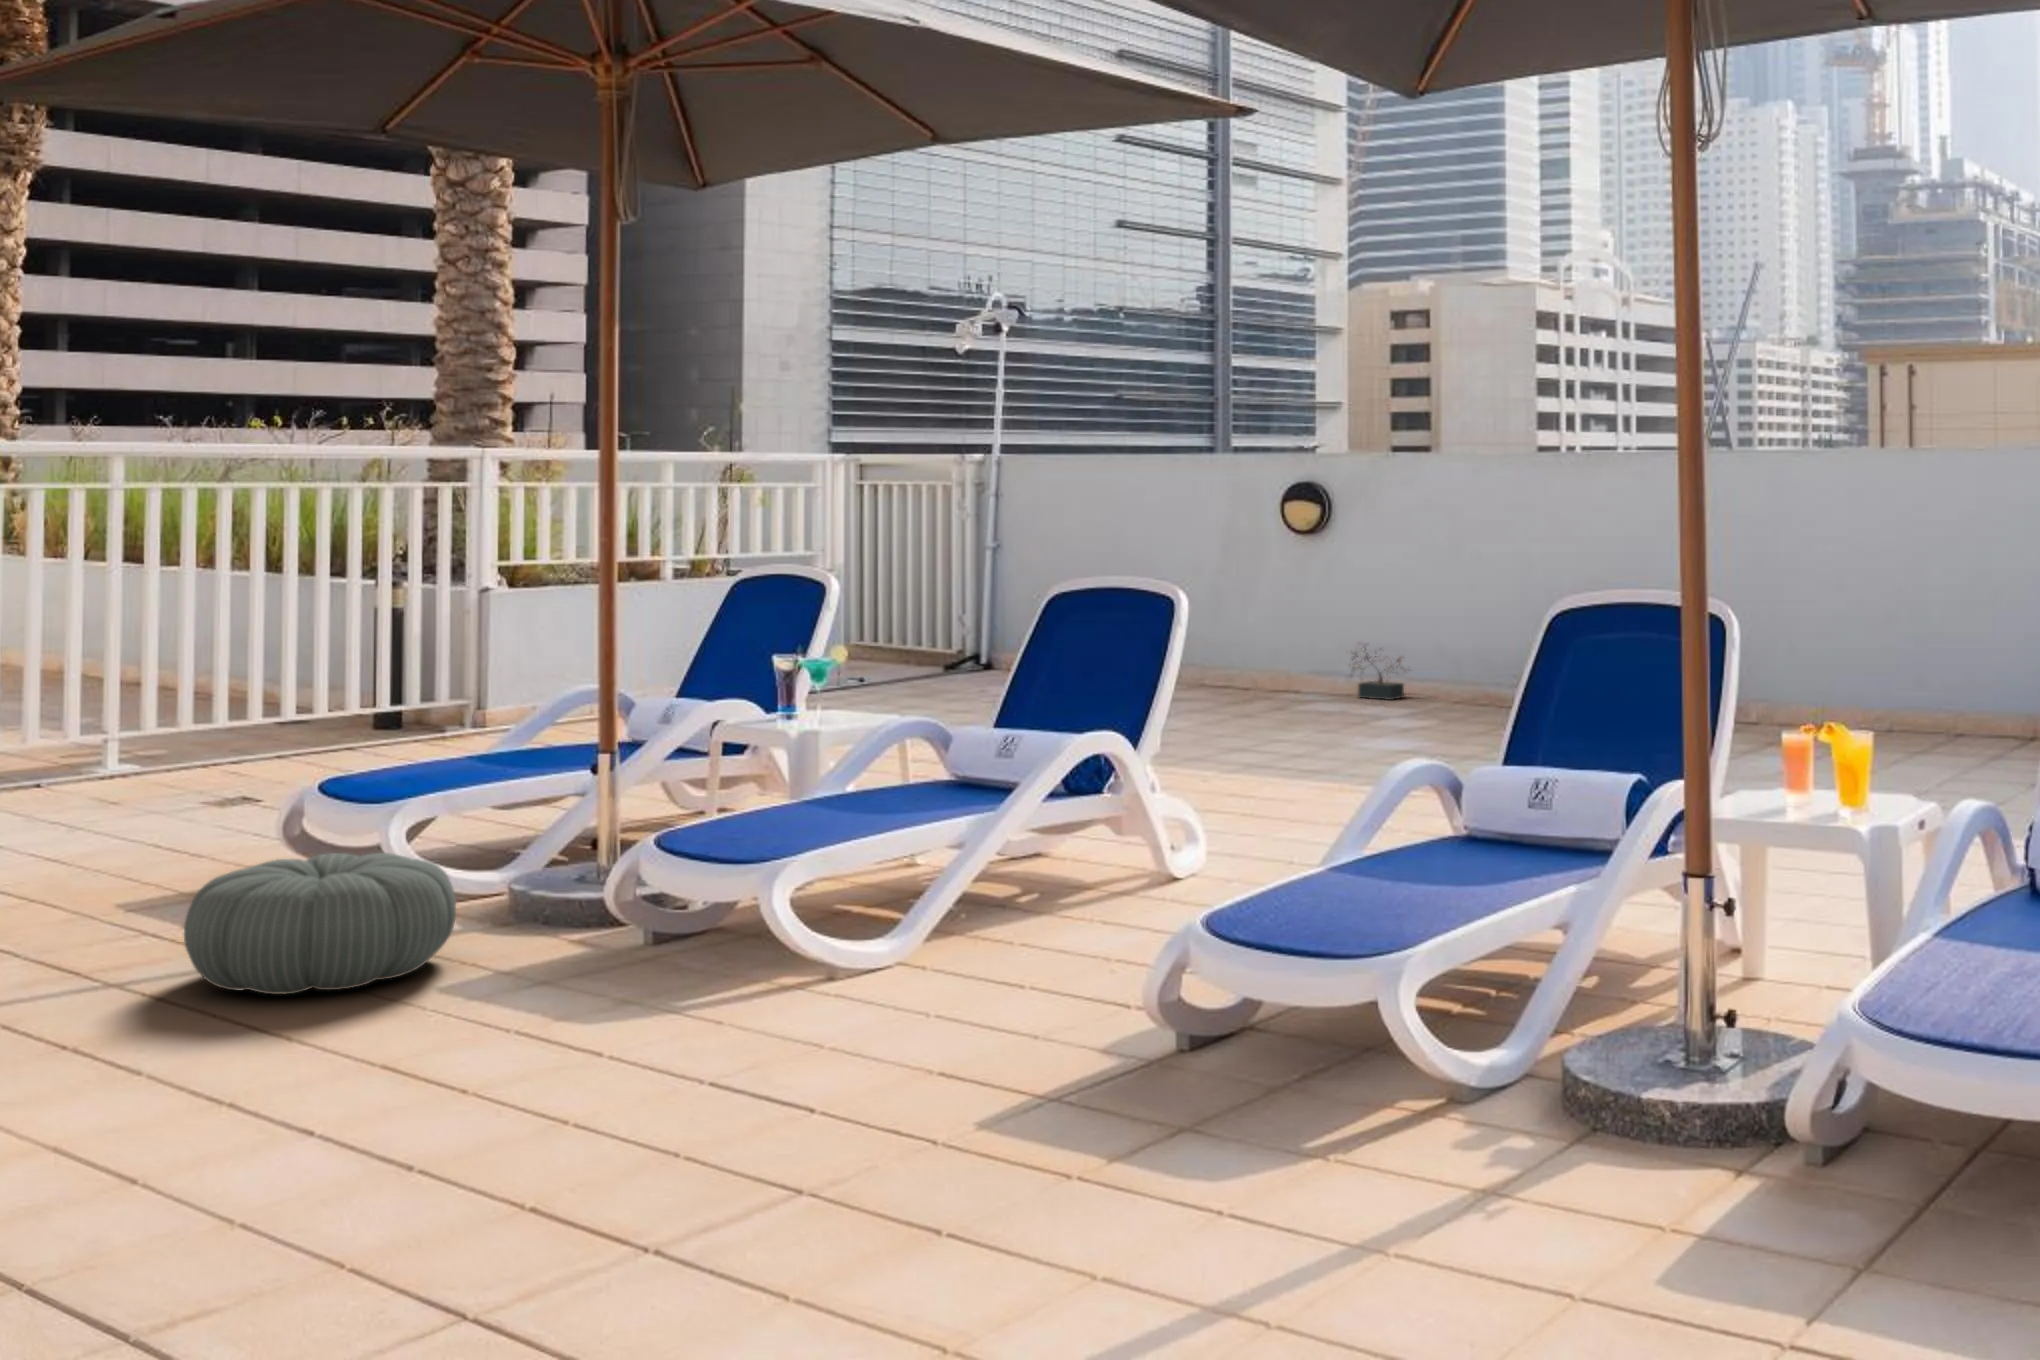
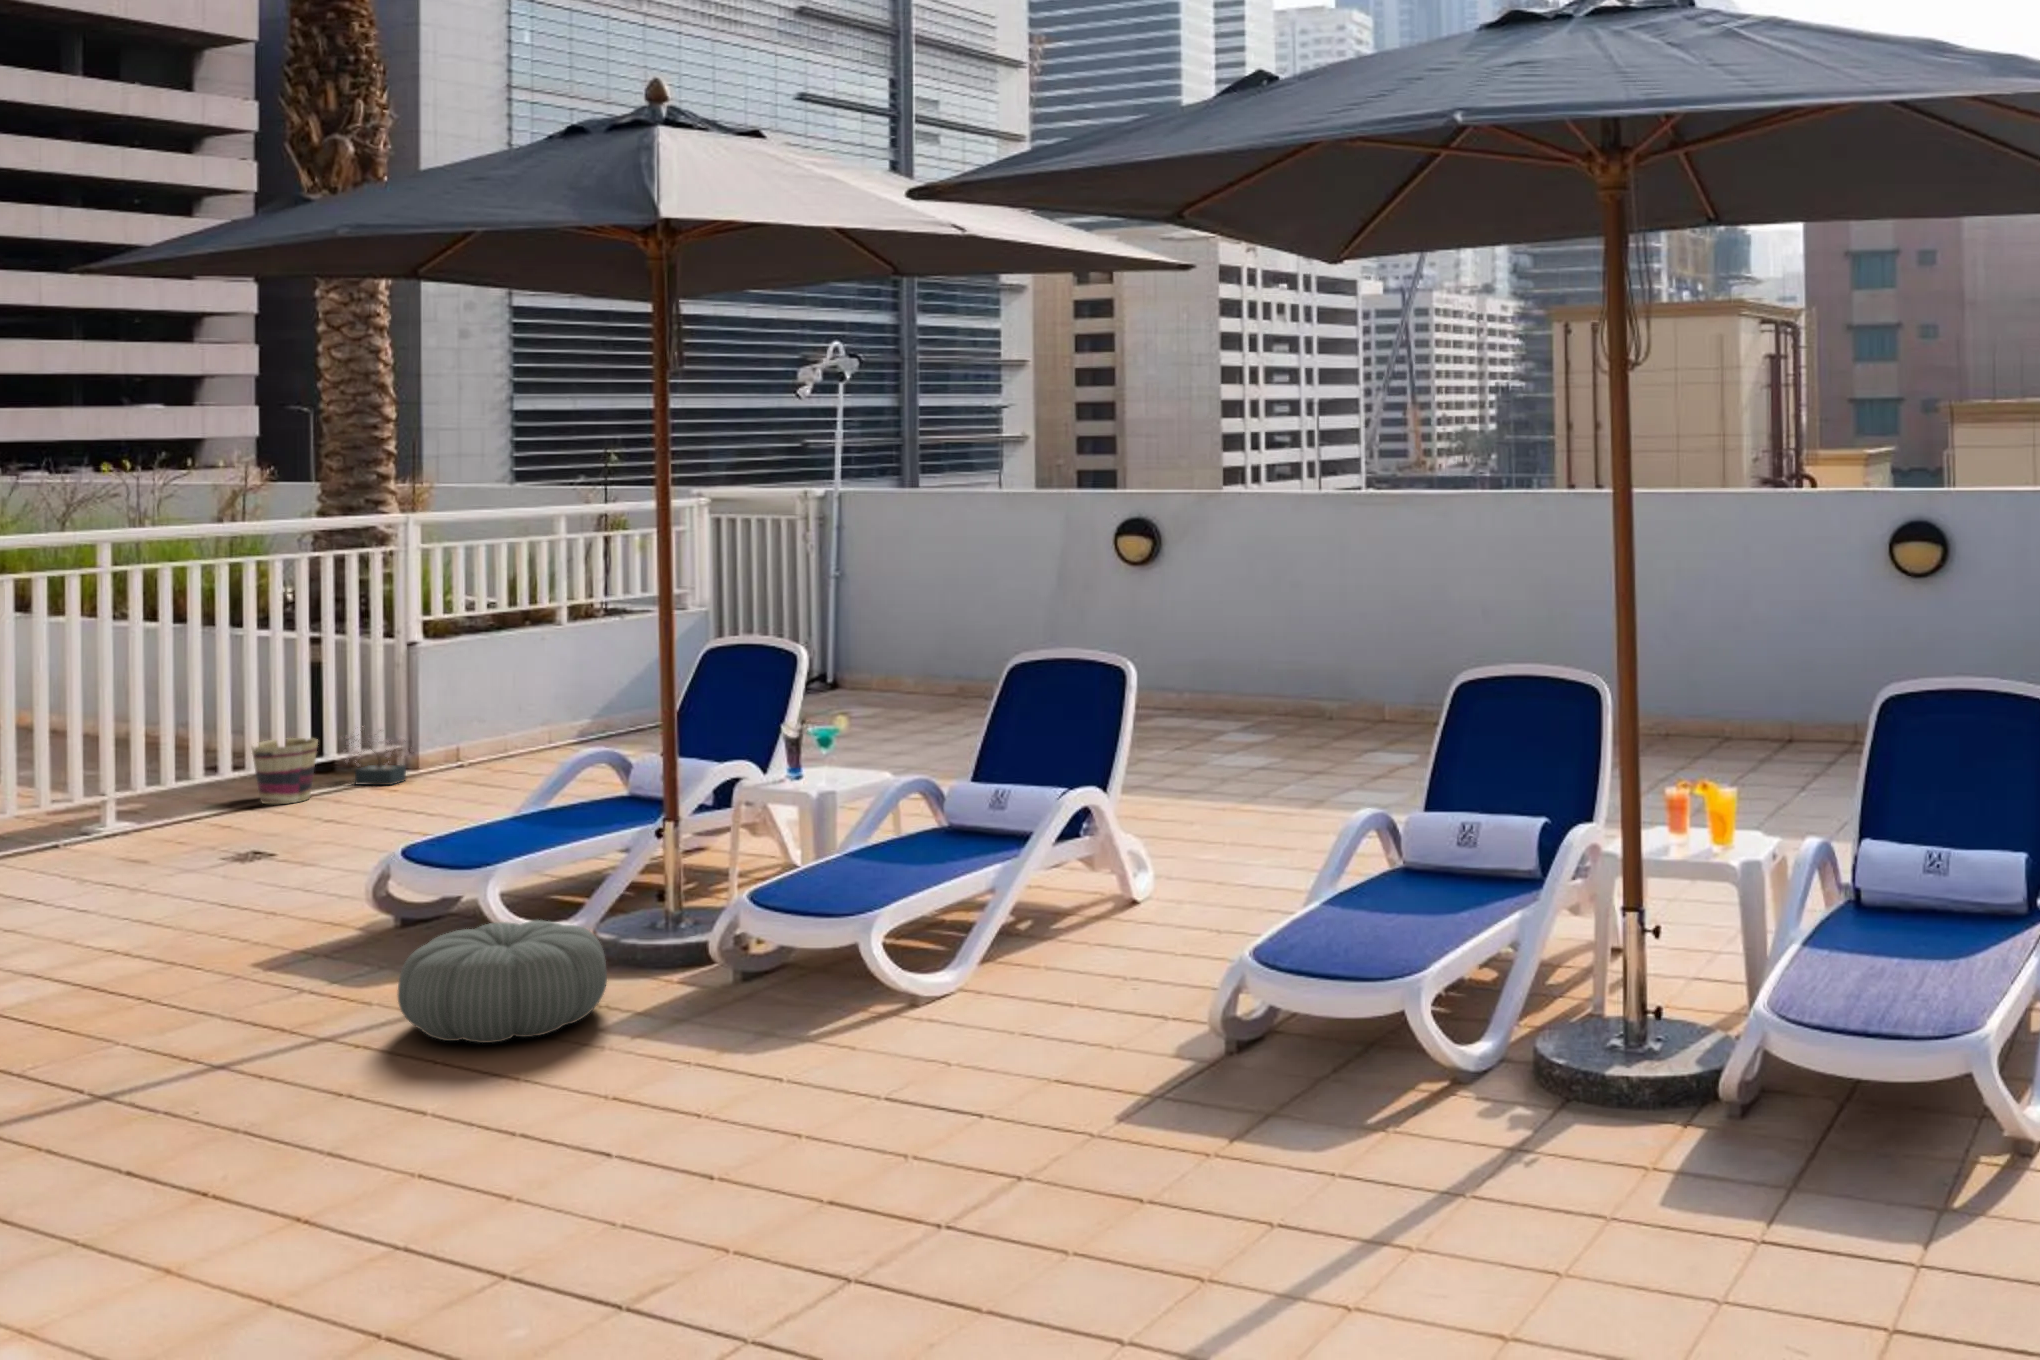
decorative plant: present [1350,643,1410,700] -> present [345,726,408,785]
basket: none [277,683,352,753] -> present [252,738,318,804]

